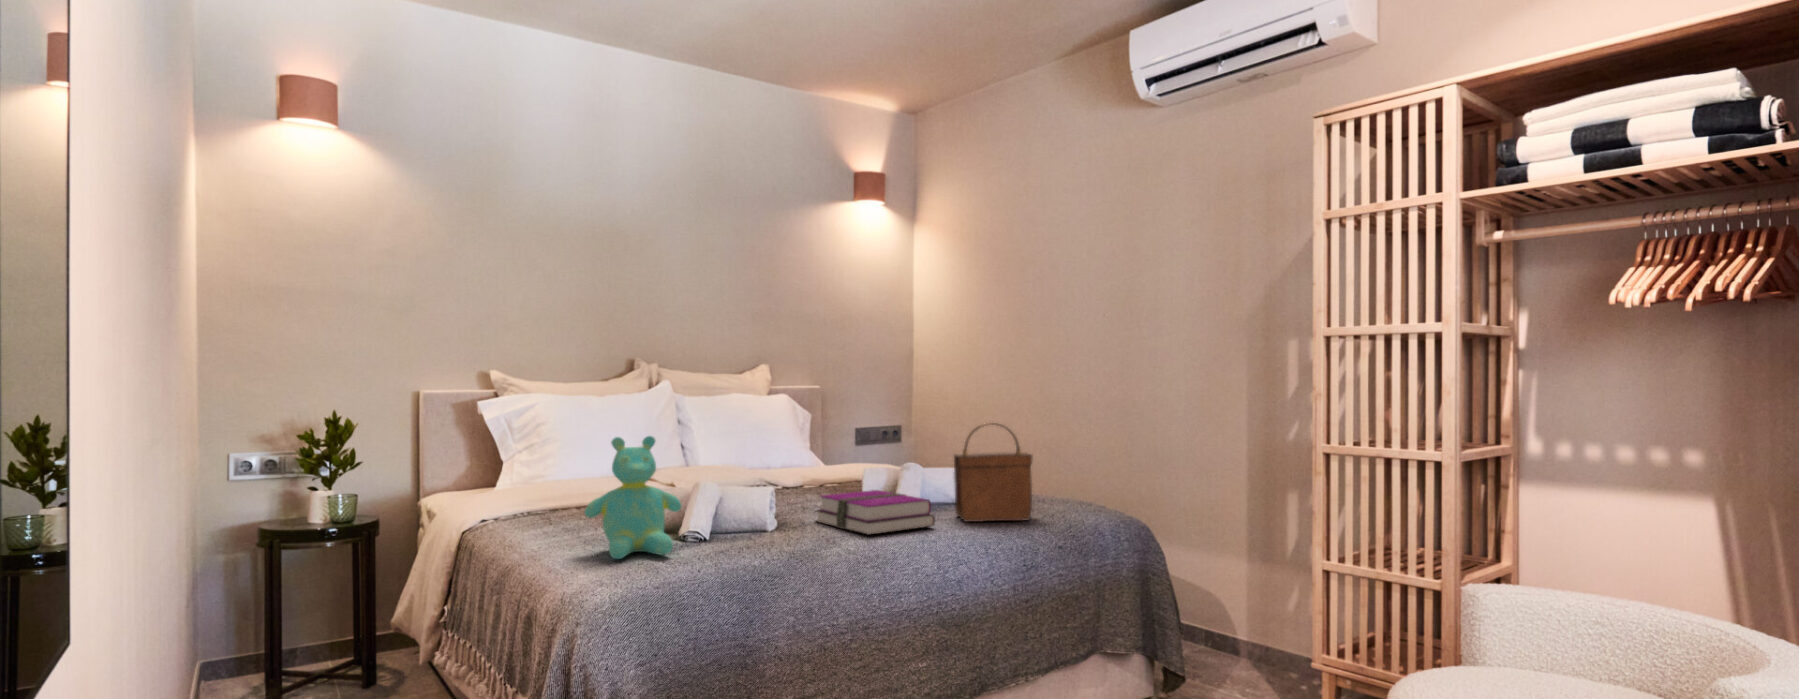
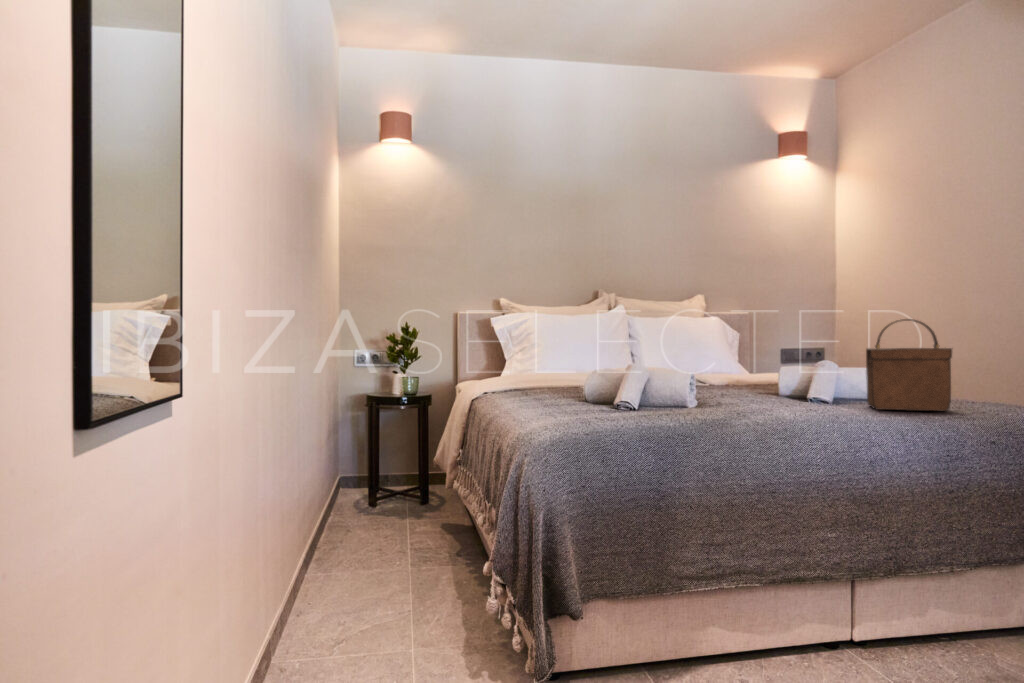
teddy bear: present [585,436,681,559] -> none [540,323,614,416]
hardback book: present [817,490,935,535] -> none [731,380,845,413]

